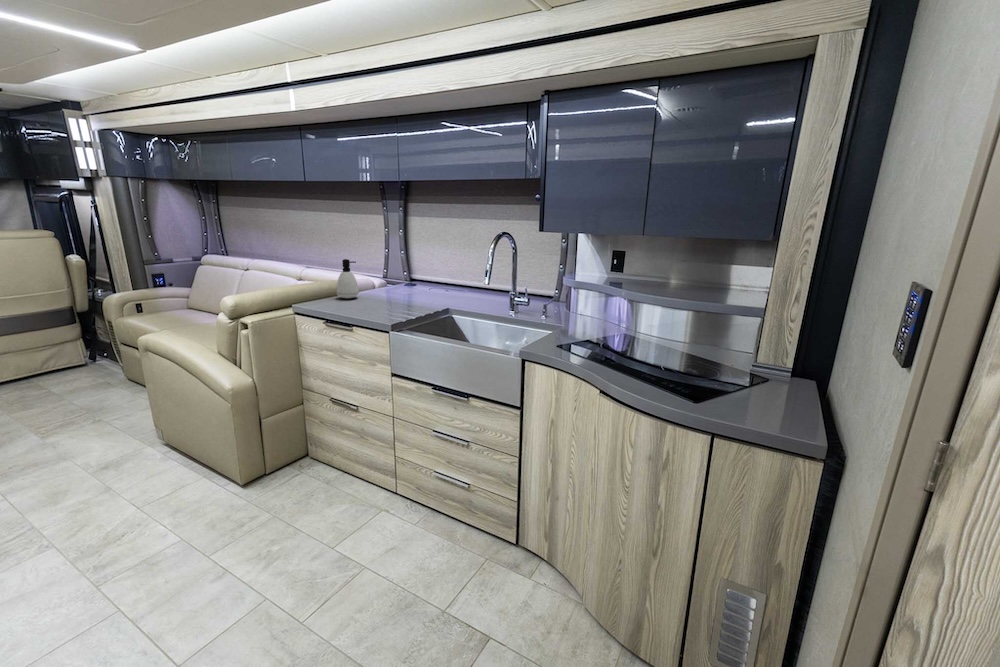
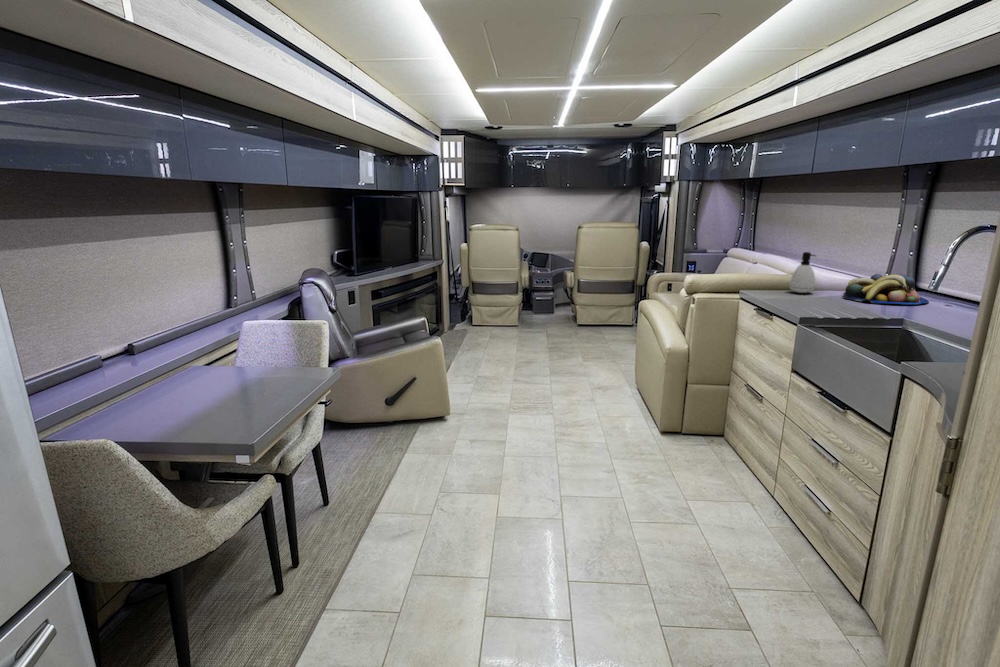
fruit bowl: none [380,271,439,299] -> present [844,274,929,305]

